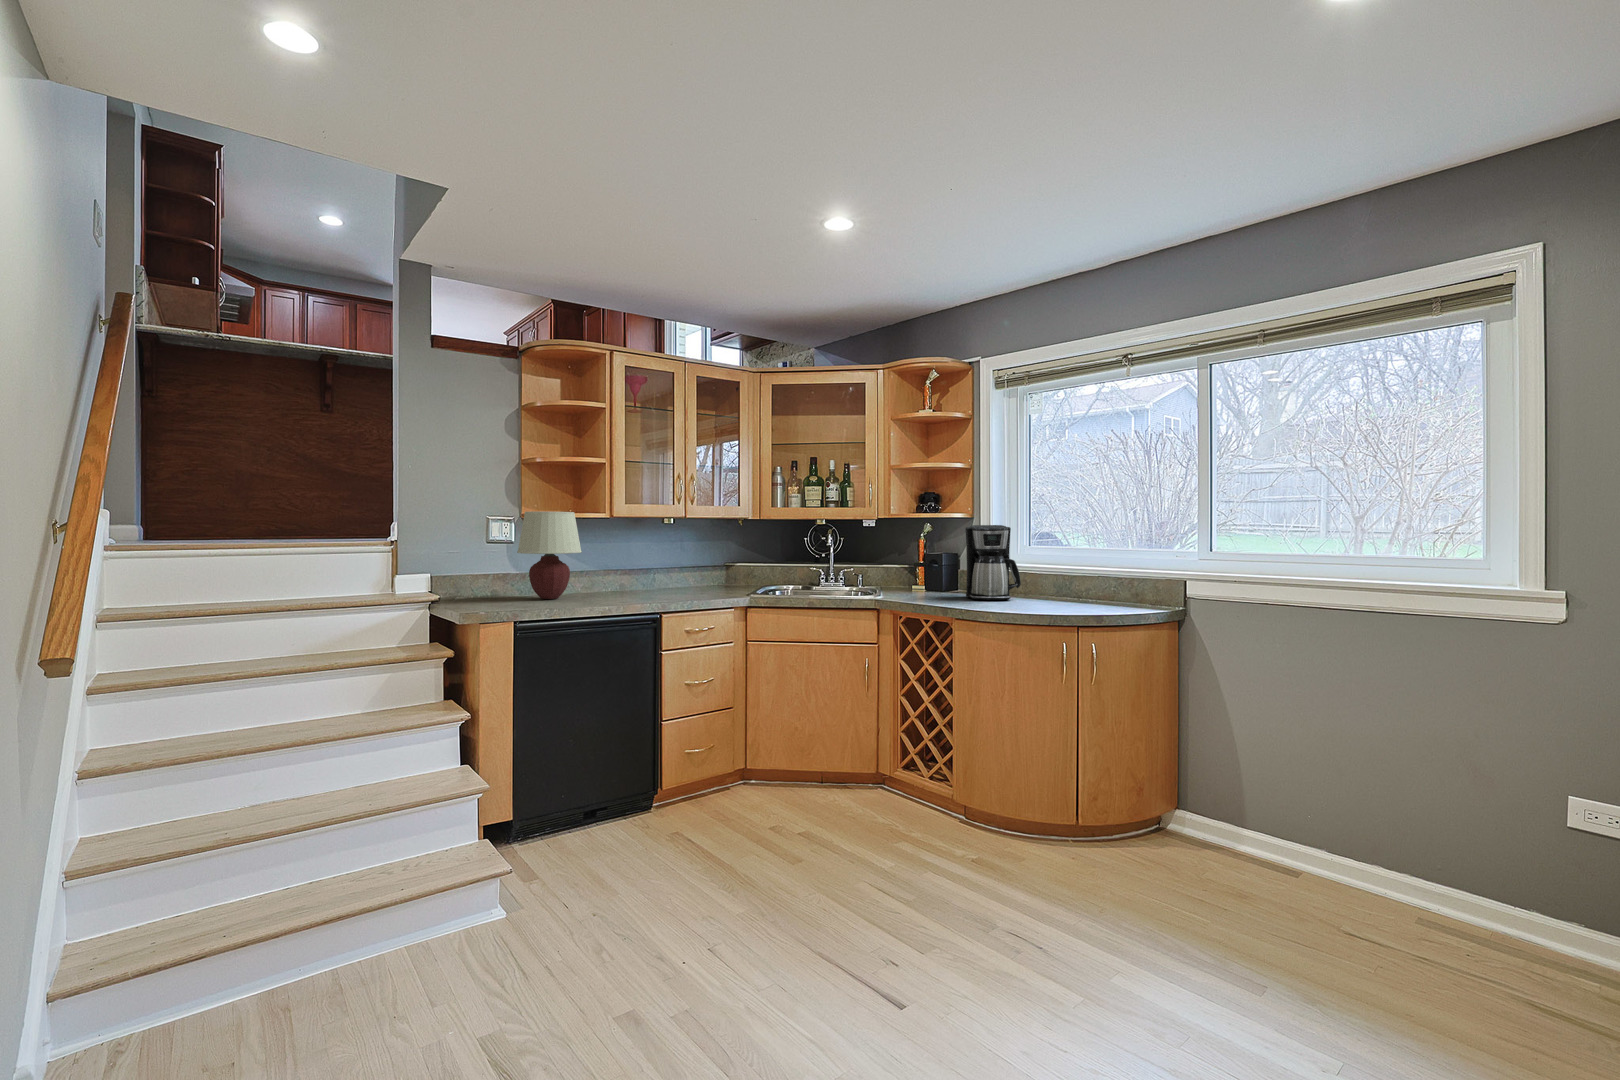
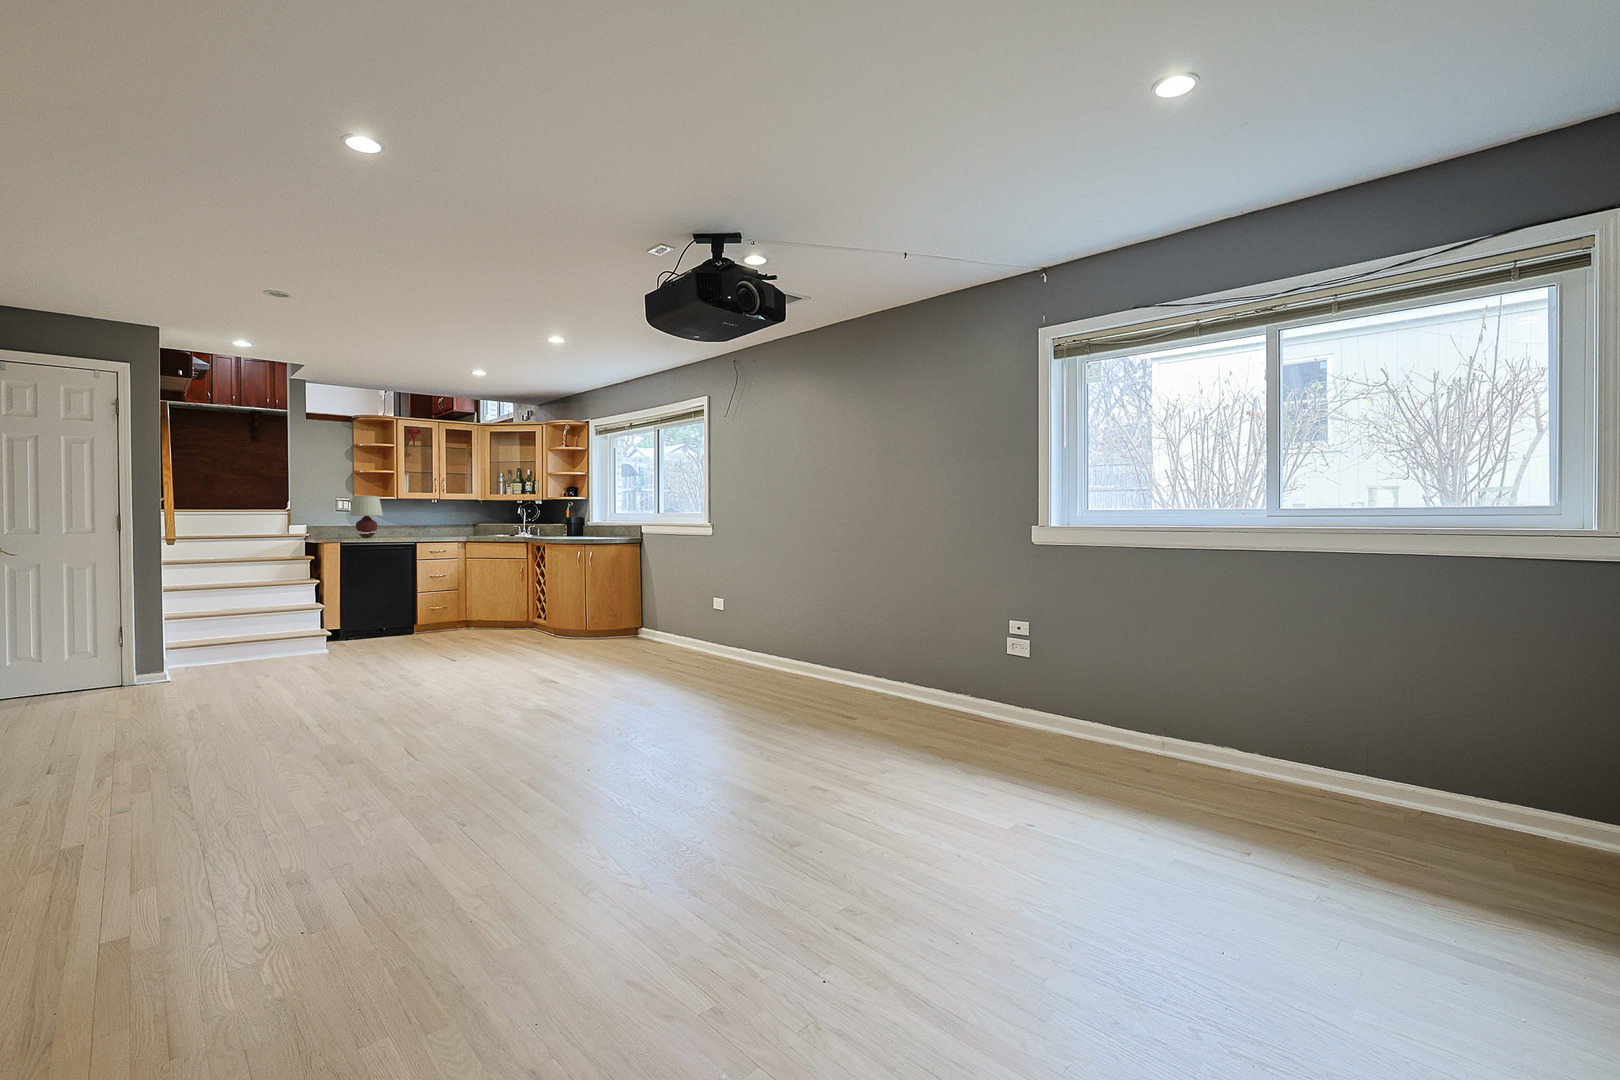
coffee maker: present [965,525,1021,600] -> none [568,502,593,536]

